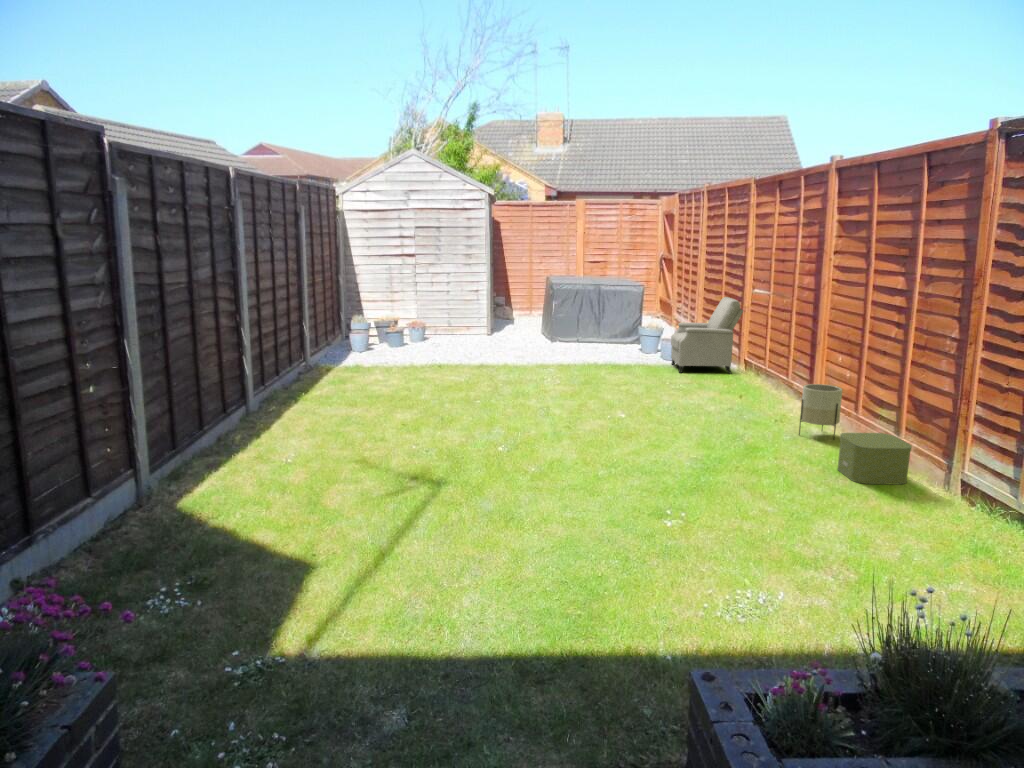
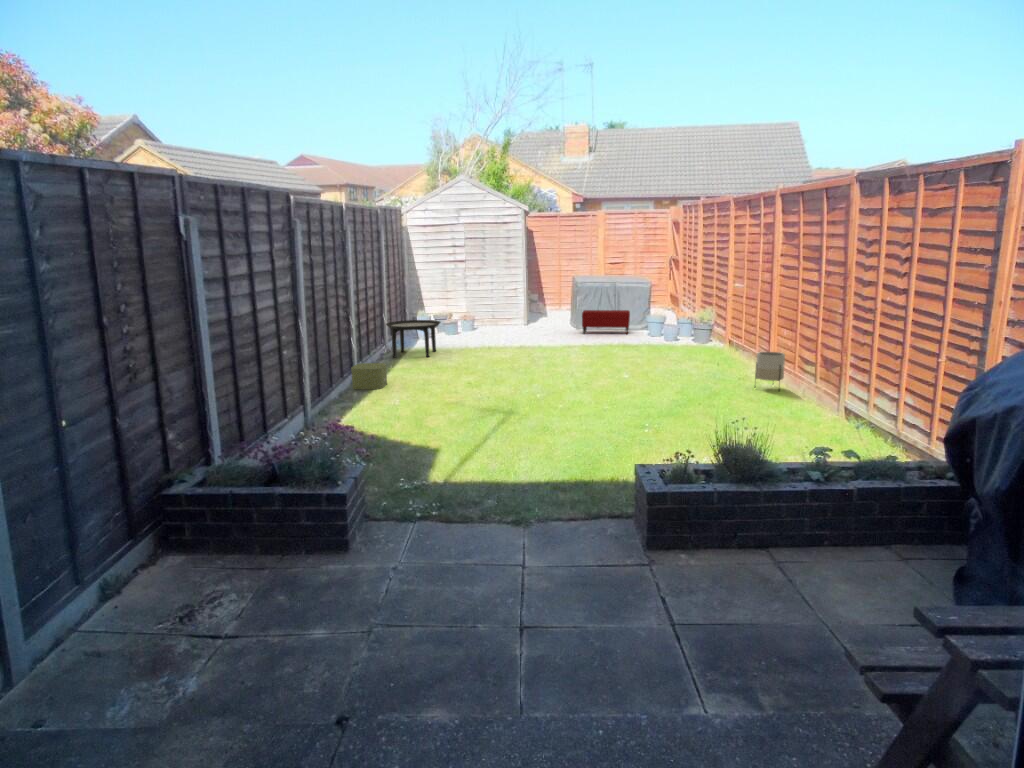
chair: present [671,297,743,373] -> none [672,290,728,350]
bench: none [558,318,616,349] -> present [582,310,630,334]
round table: none [306,329,378,378] -> present [386,320,440,357]
storage box: present [838,433,912,484] -> present [351,363,387,390]

